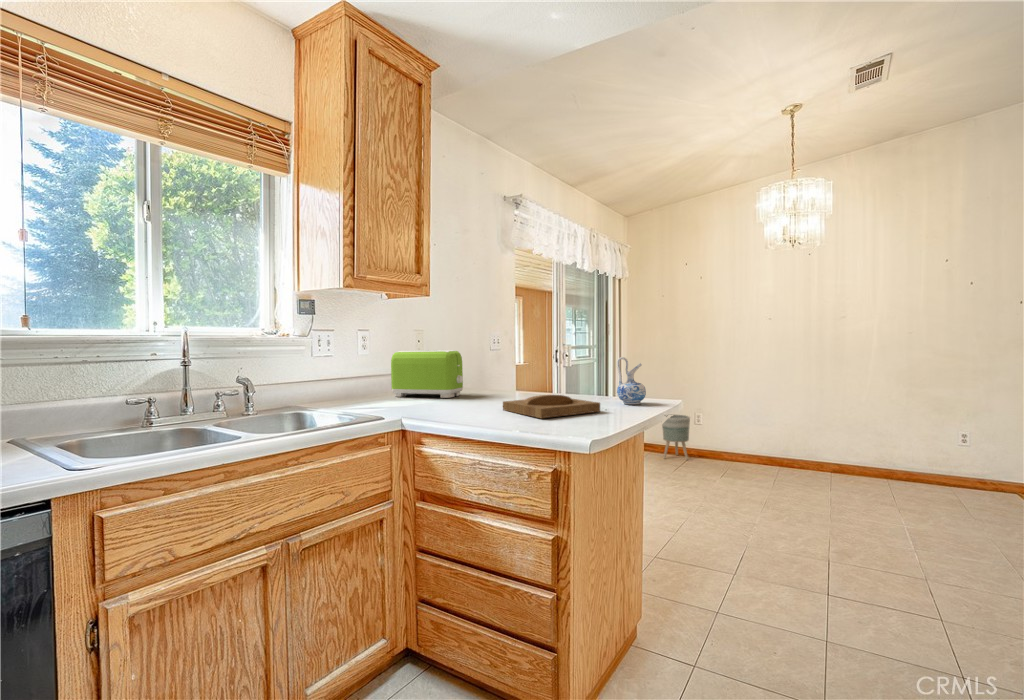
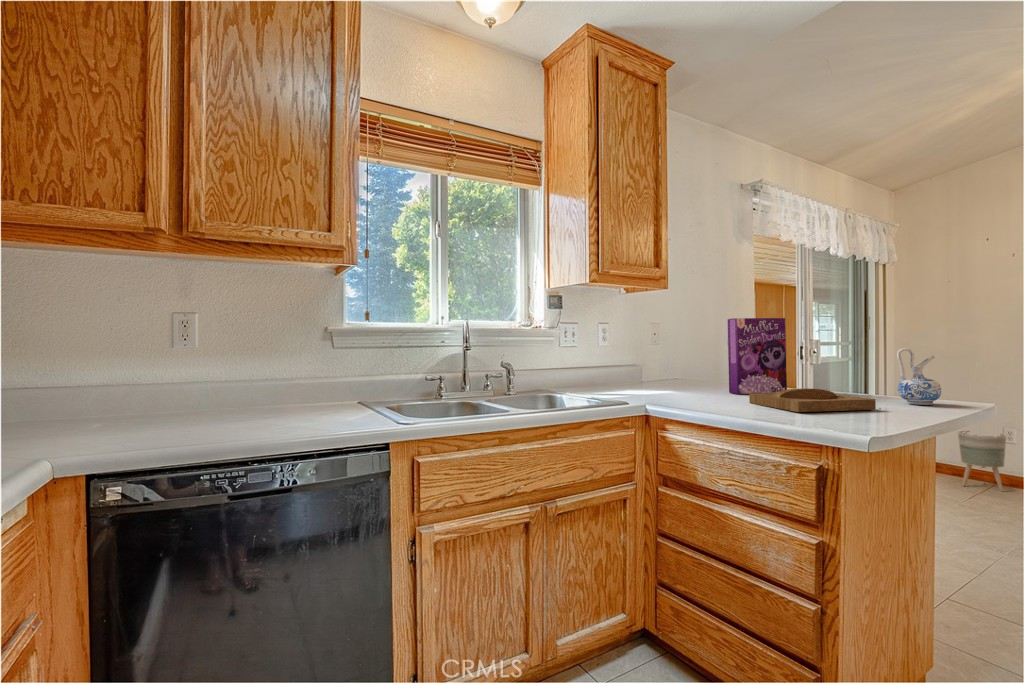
cereal box: none [486,328,536,400] -> present [728,318,787,394]
toaster: present [391,350,463,398] -> none [627,342,700,390]

